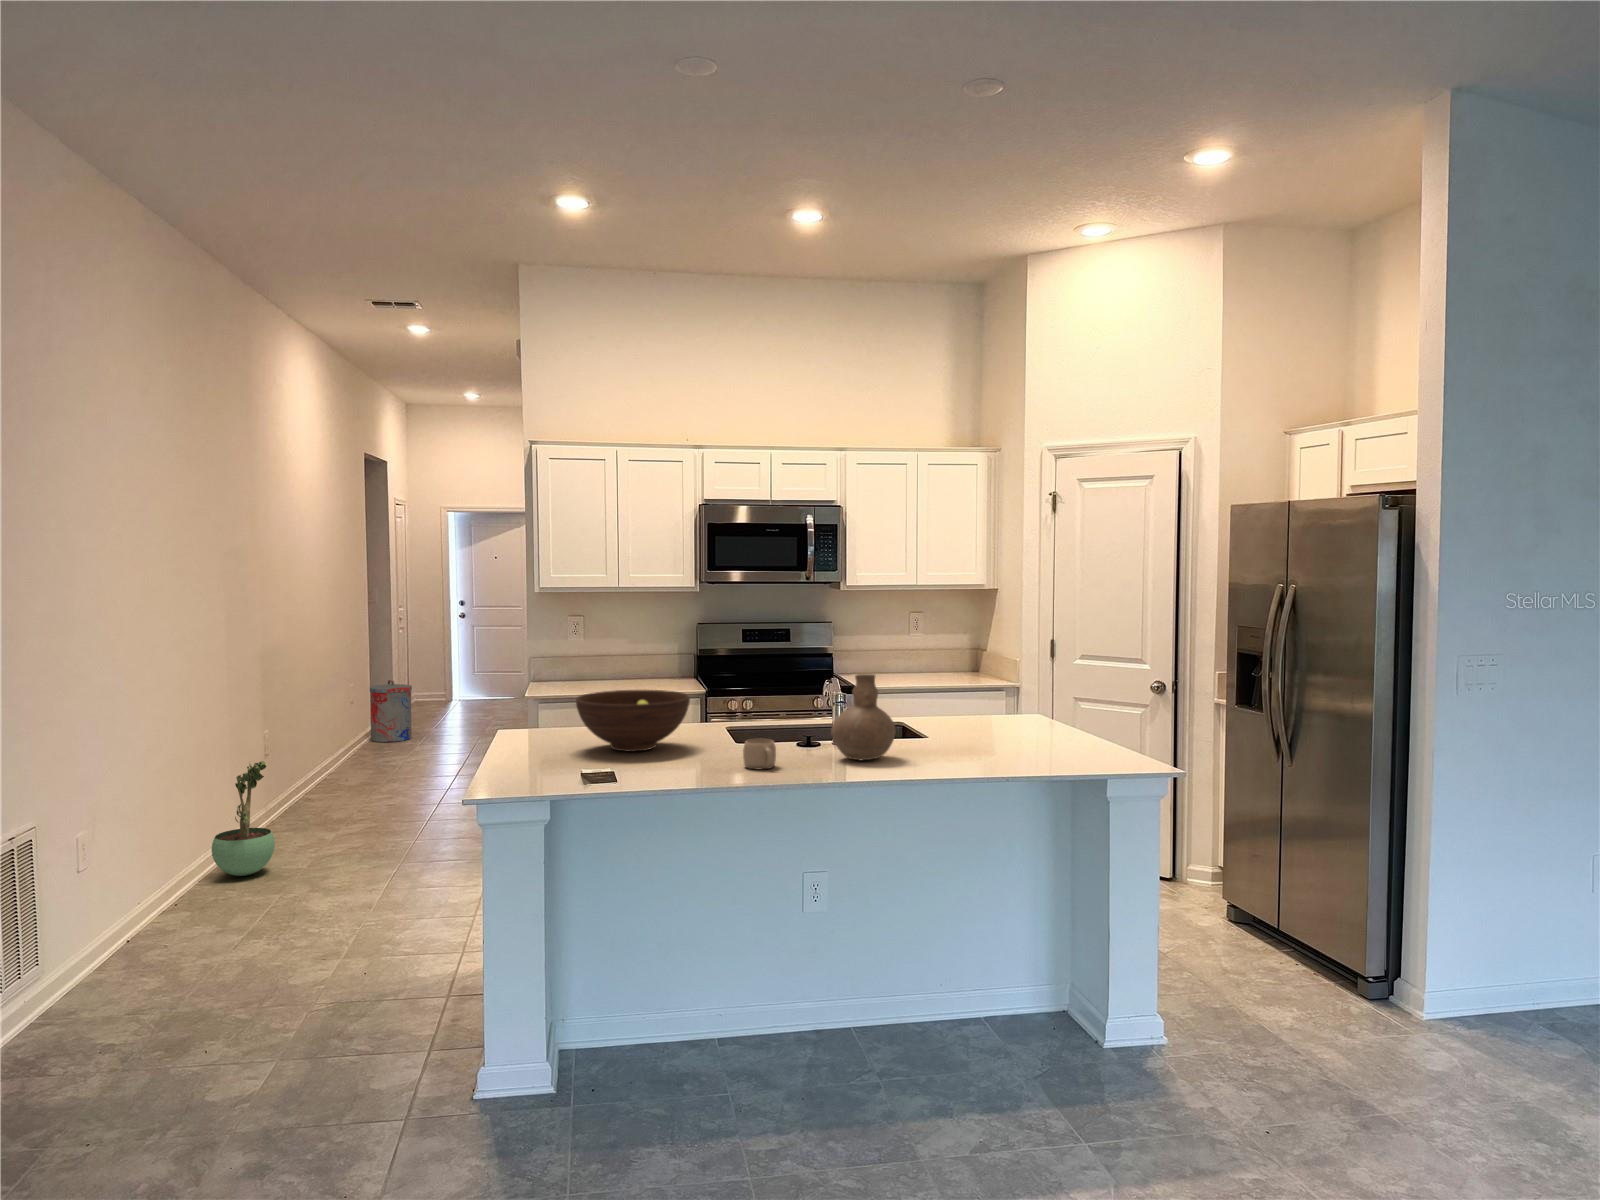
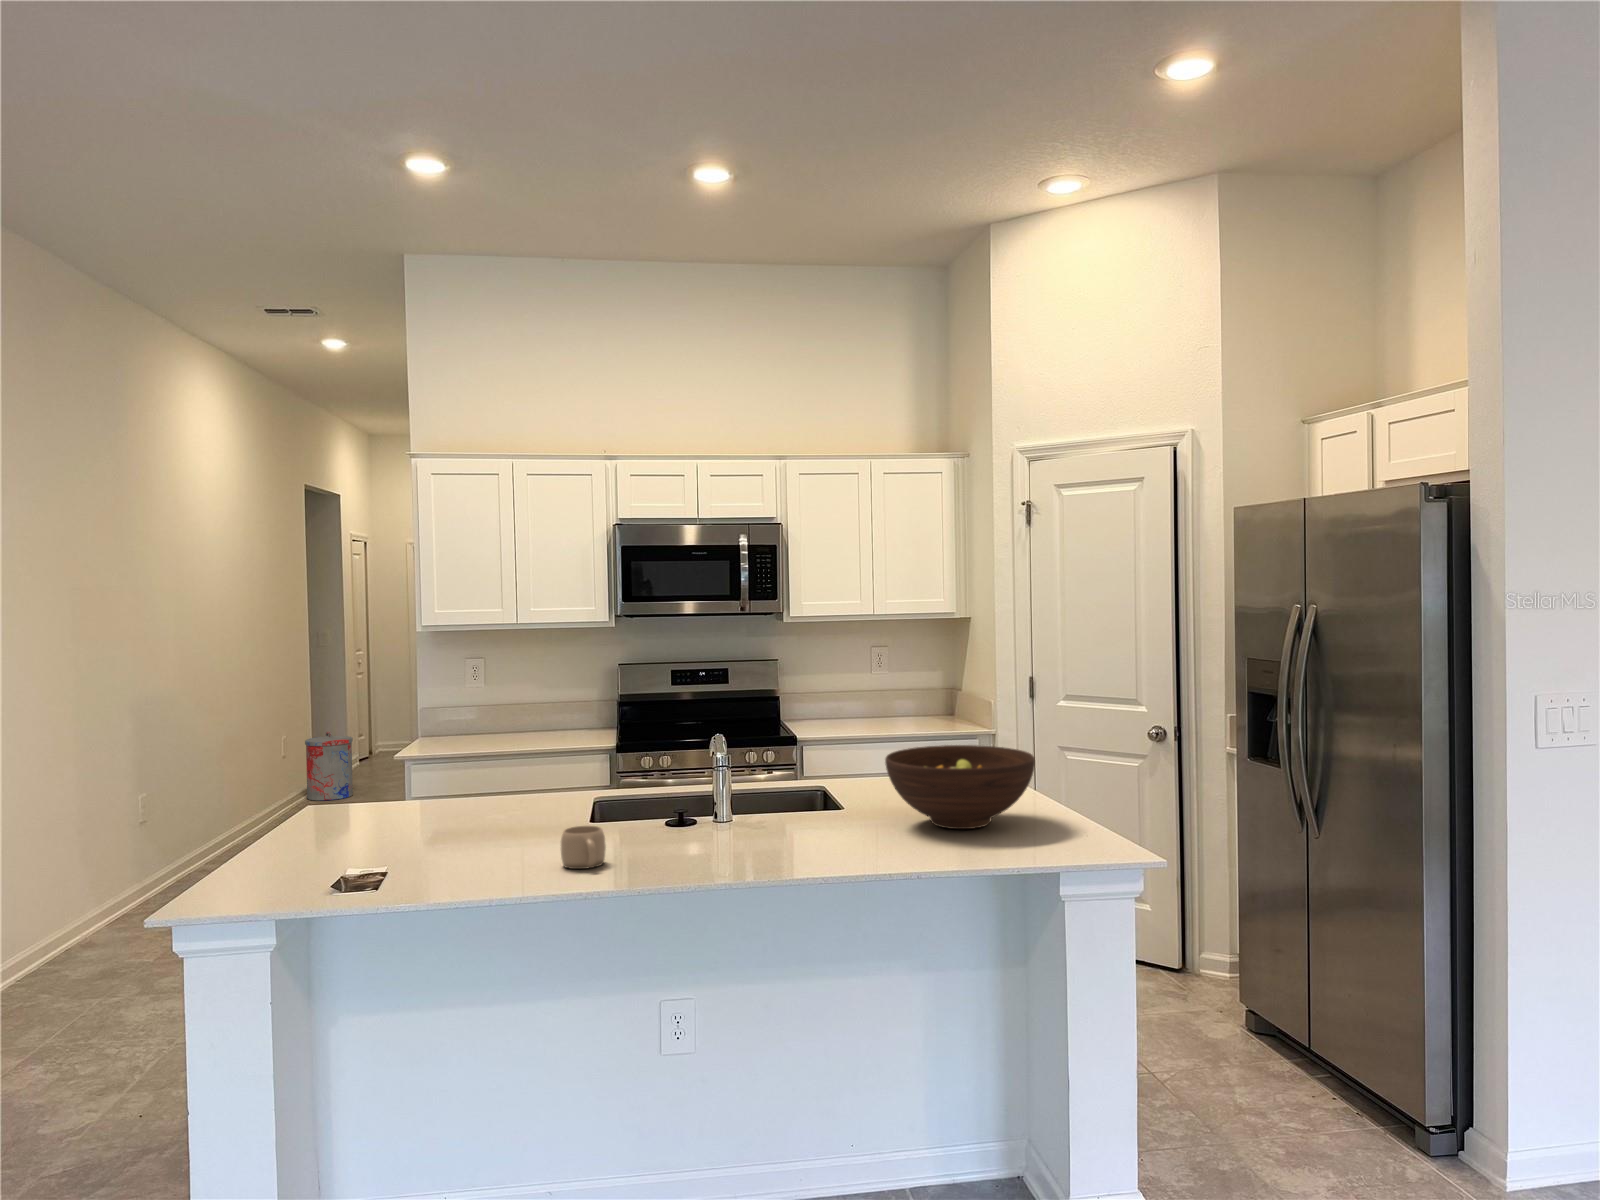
vase: present [831,674,896,760] -> none [686,736,772,852]
fruit bowl: present [576,690,690,752] -> present [885,745,1035,829]
potted plant: present [212,761,275,876] -> none [31,839,111,977]

